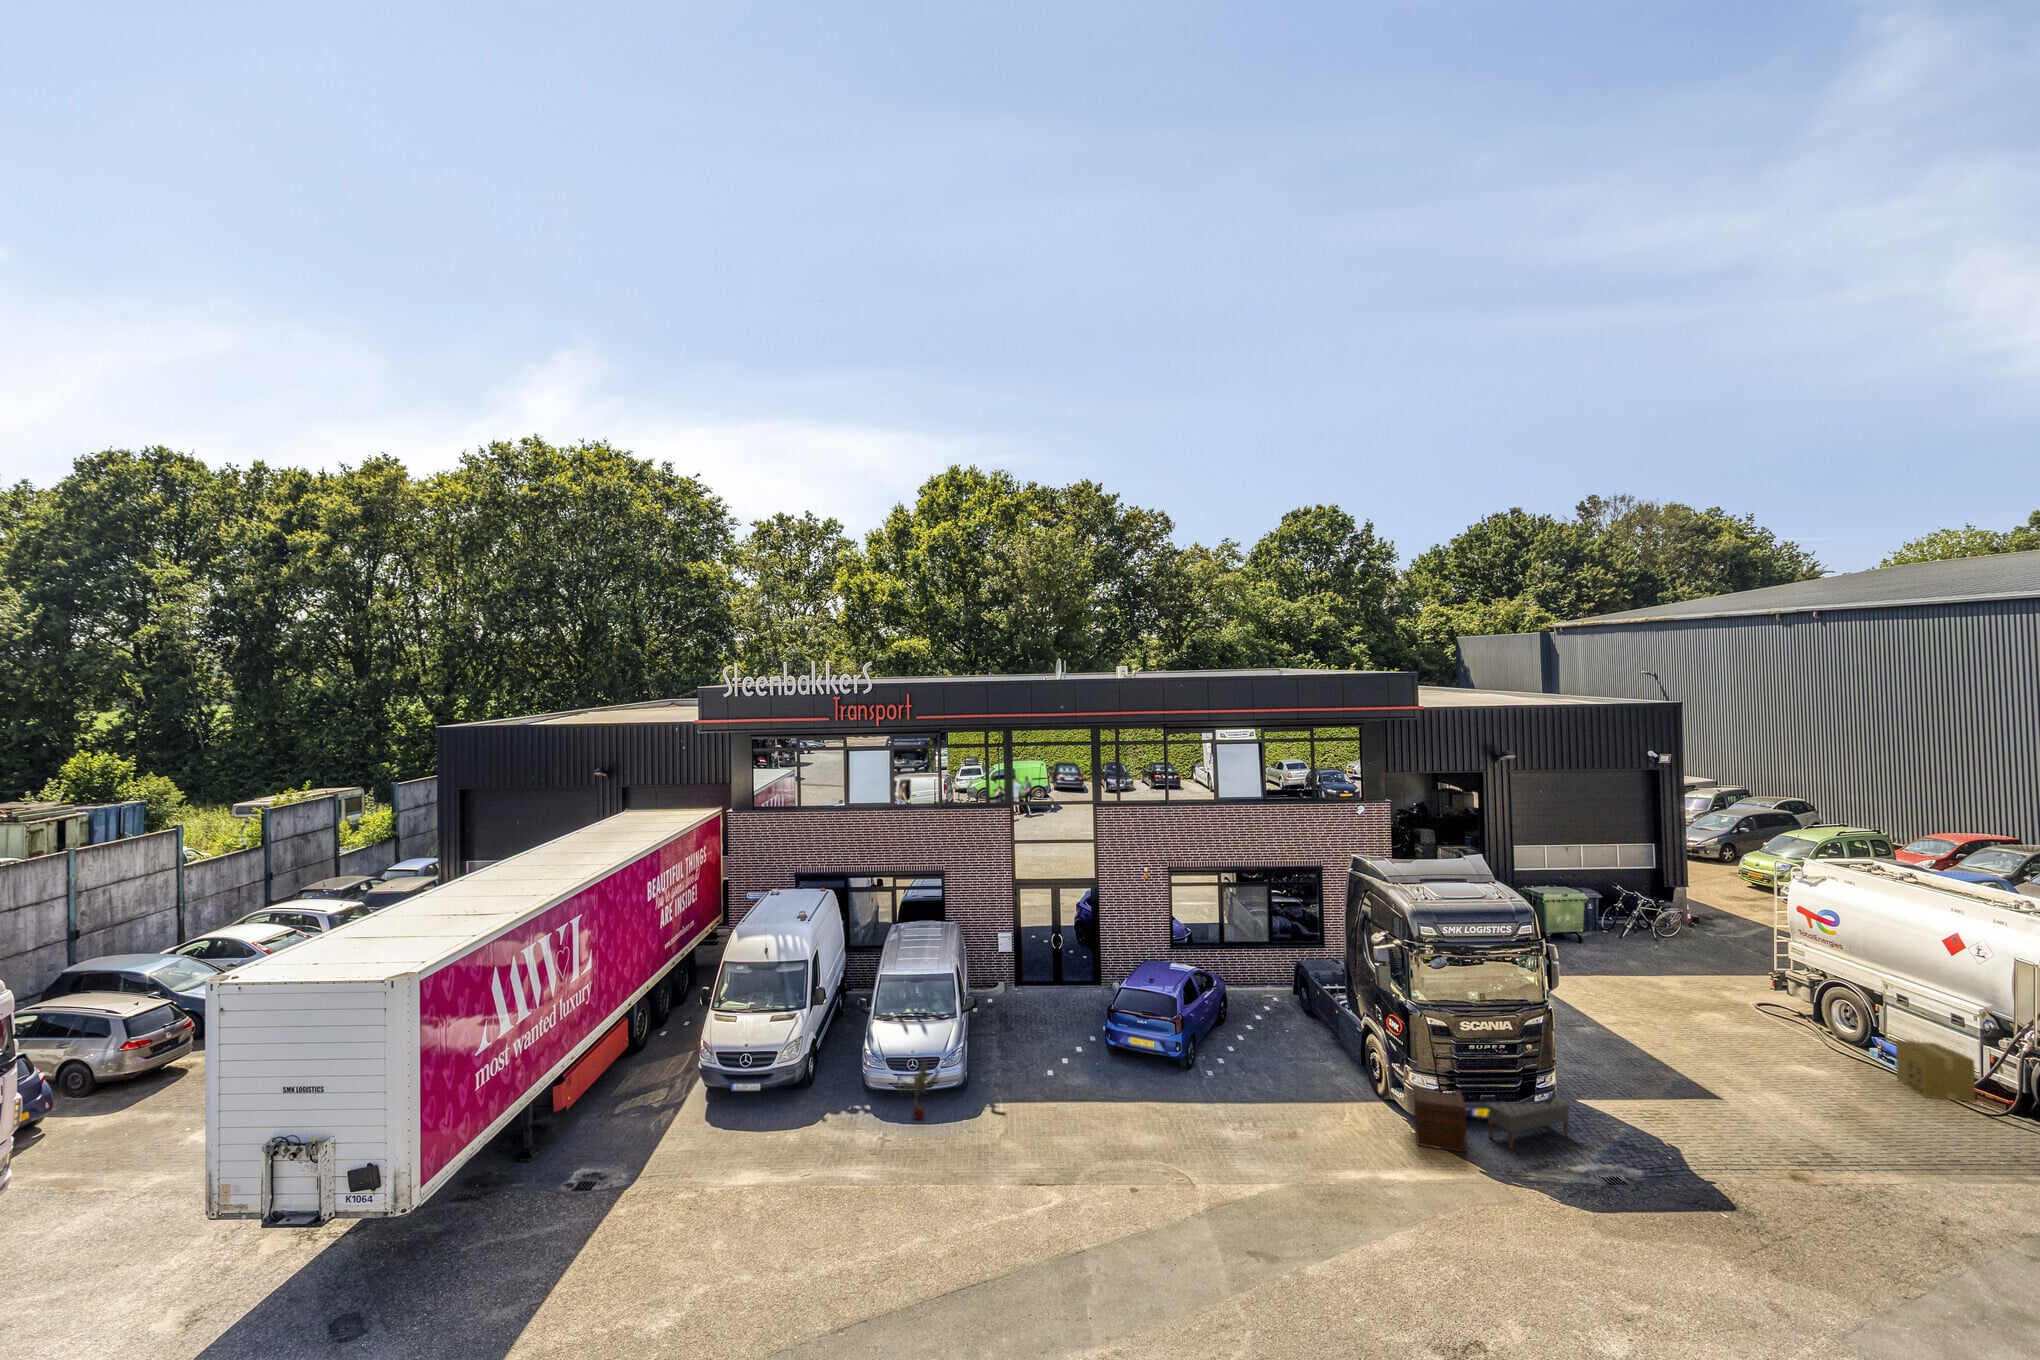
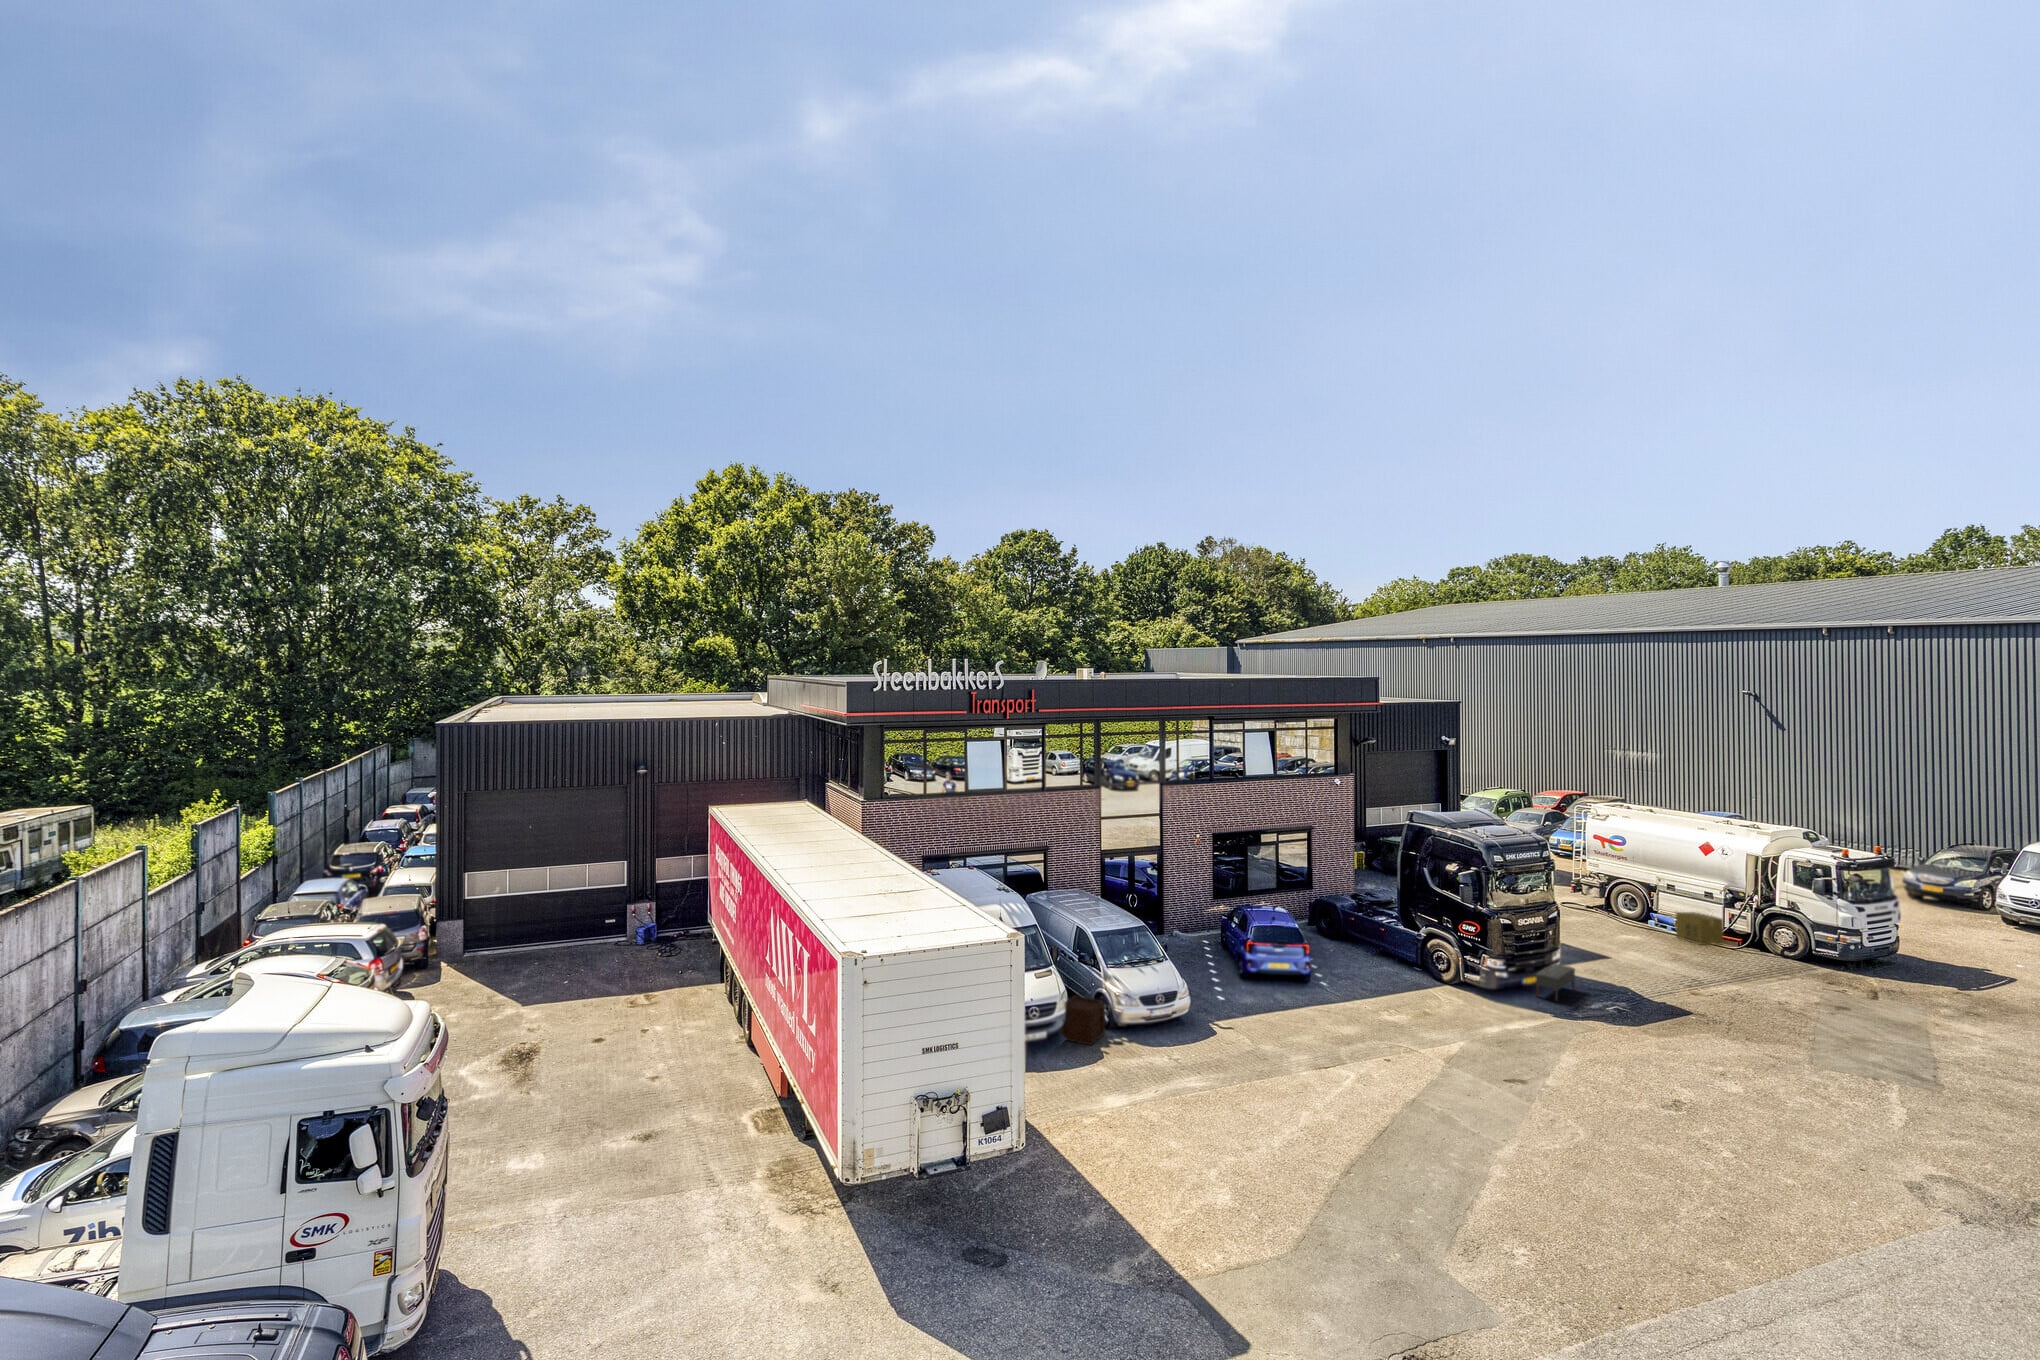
potted tree: present [896,1064,939,1120] -> none [1165,990,1196,1039]
wooden crate: present [1414,1086,1467,1152] -> present [1060,996,1105,1045]

